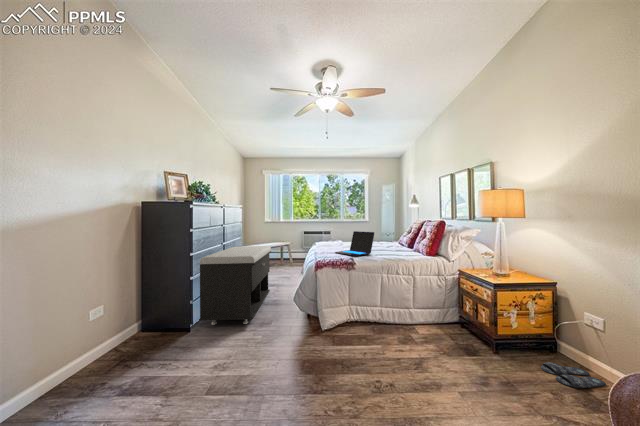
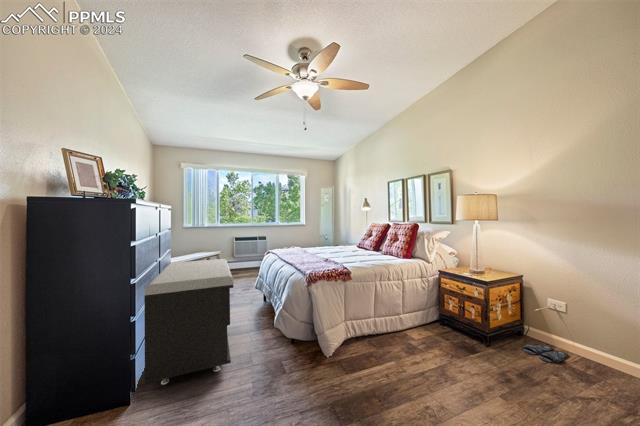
laptop: present [336,231,374,256] -> none [314,236,355,265]

